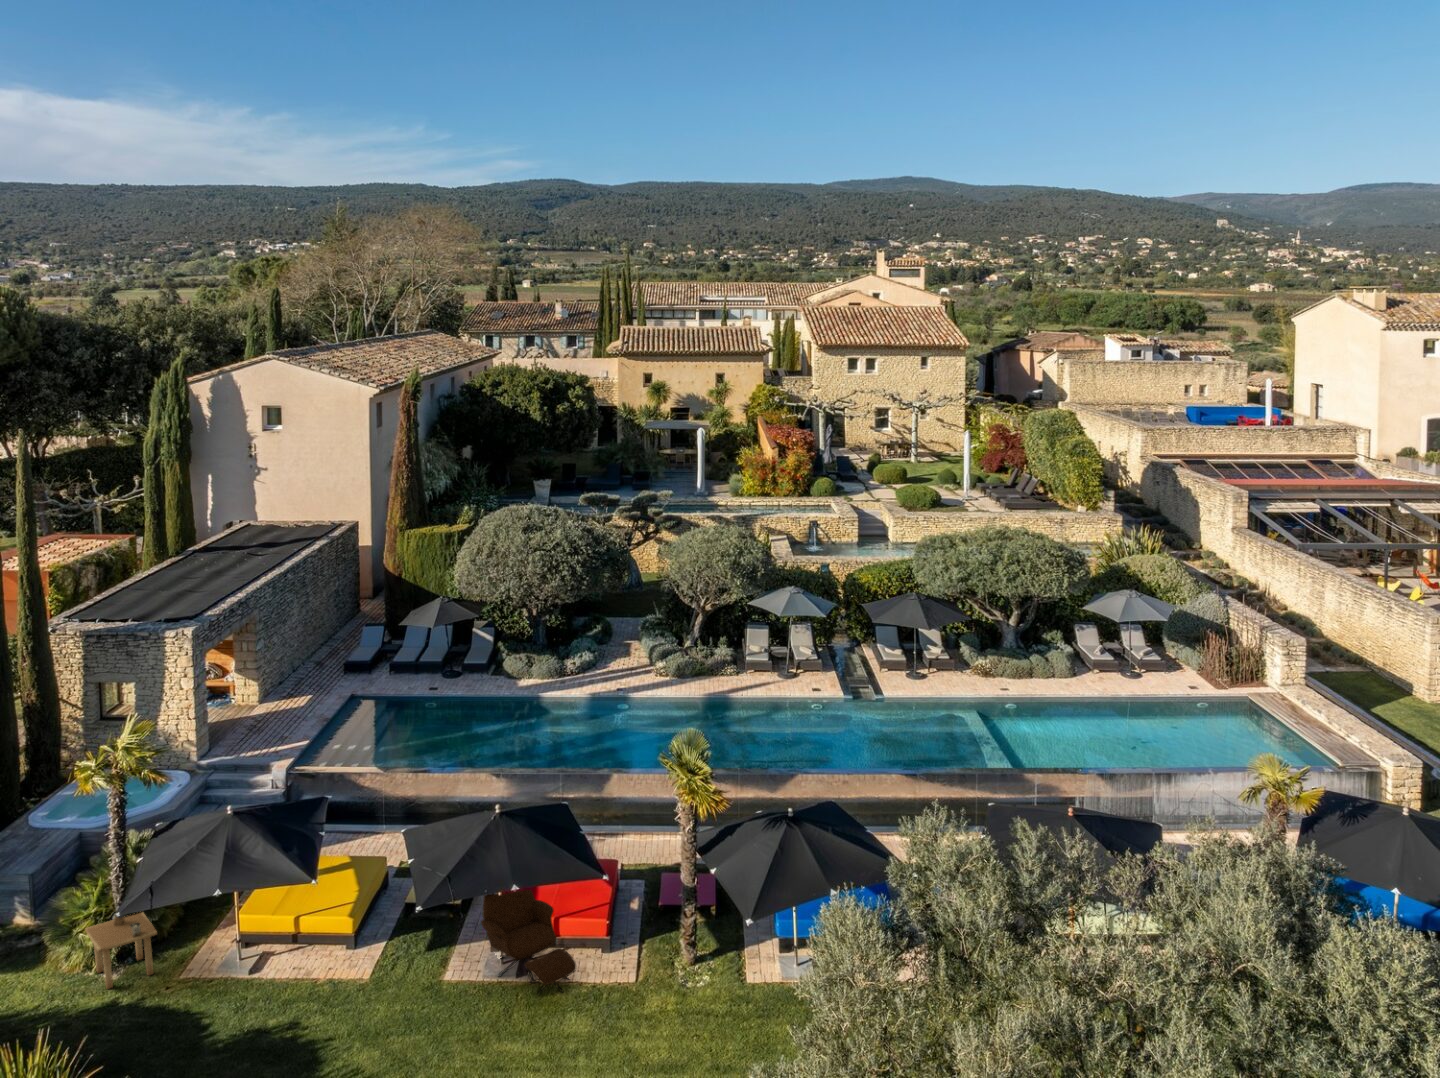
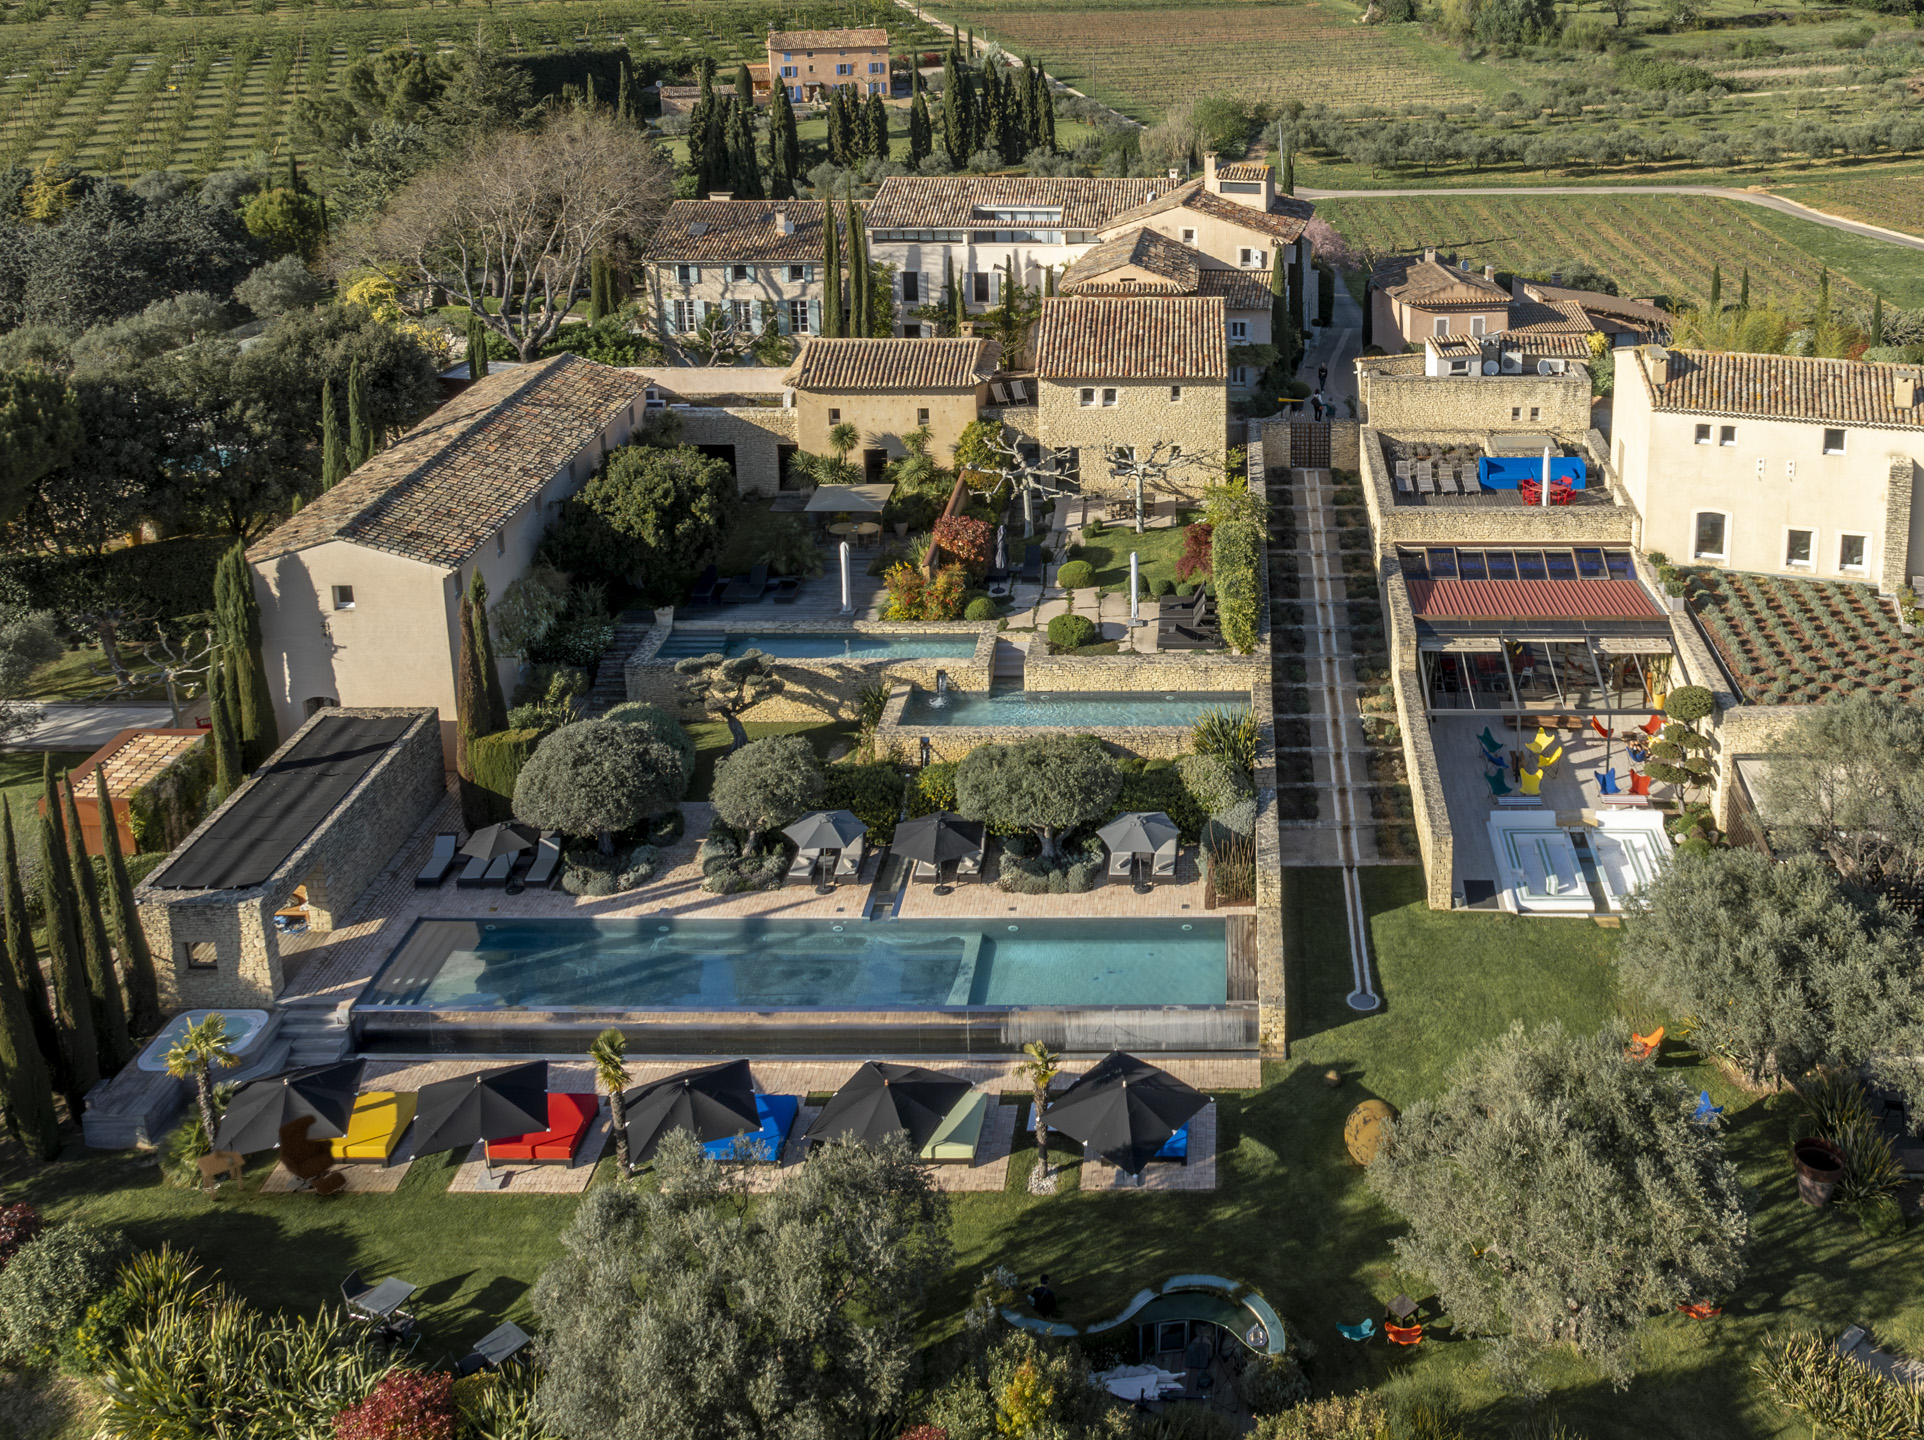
lounge chair: present [481,890,576,995] -> present [279,1114,348,1197]

